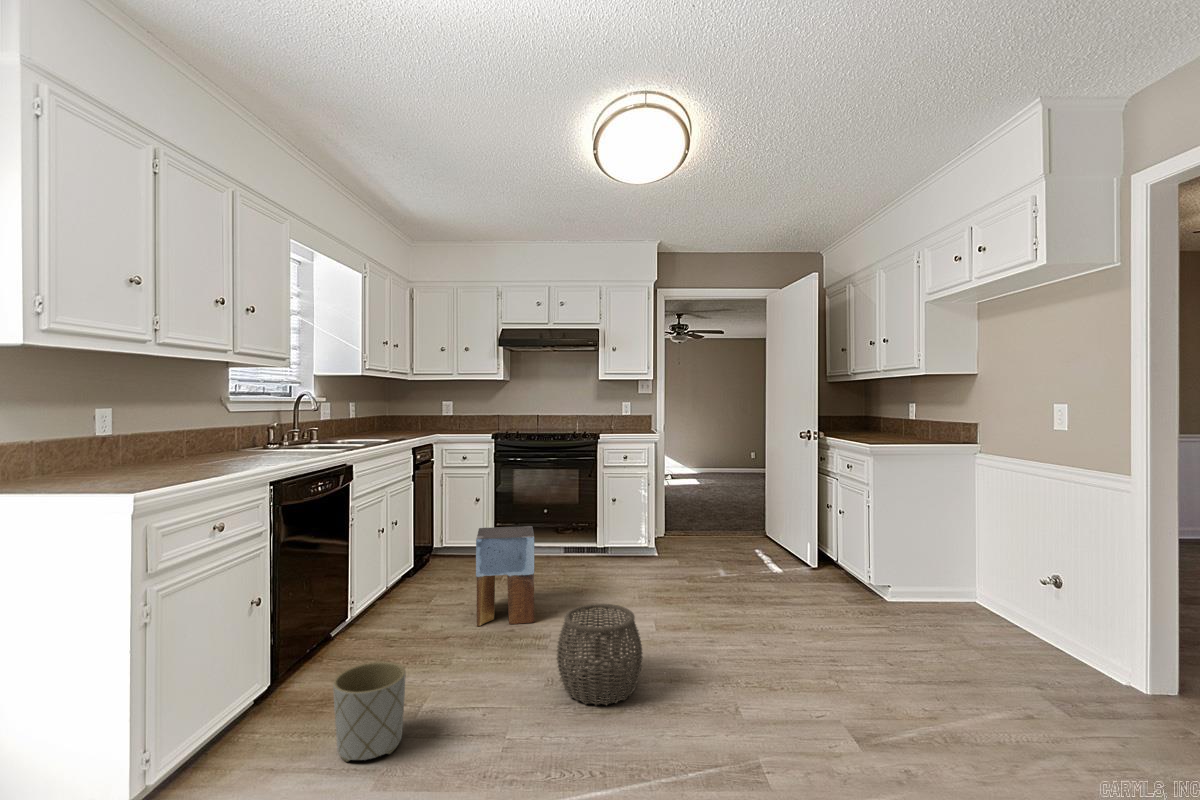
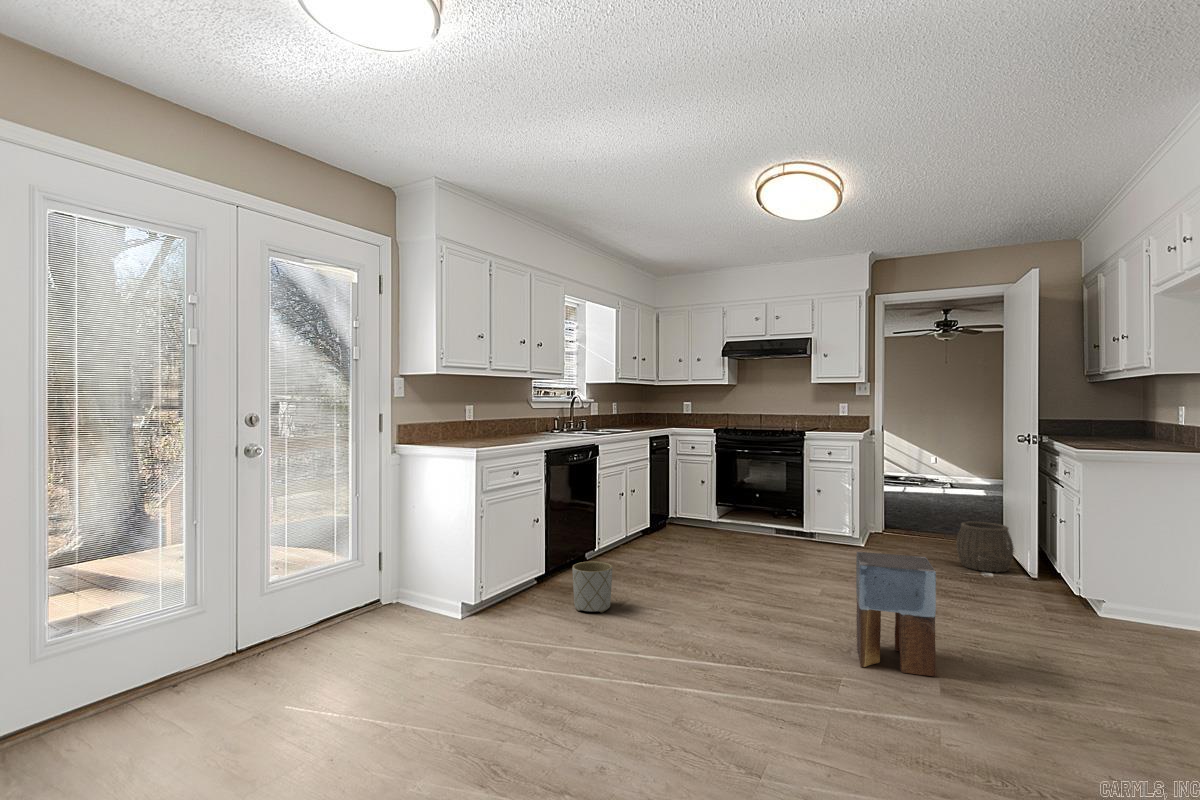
stool: present [476,526,535,626] -> present [856,552,936,676]
woven basket: present [557,604,643,705] -> present [956,521,1014,572]

